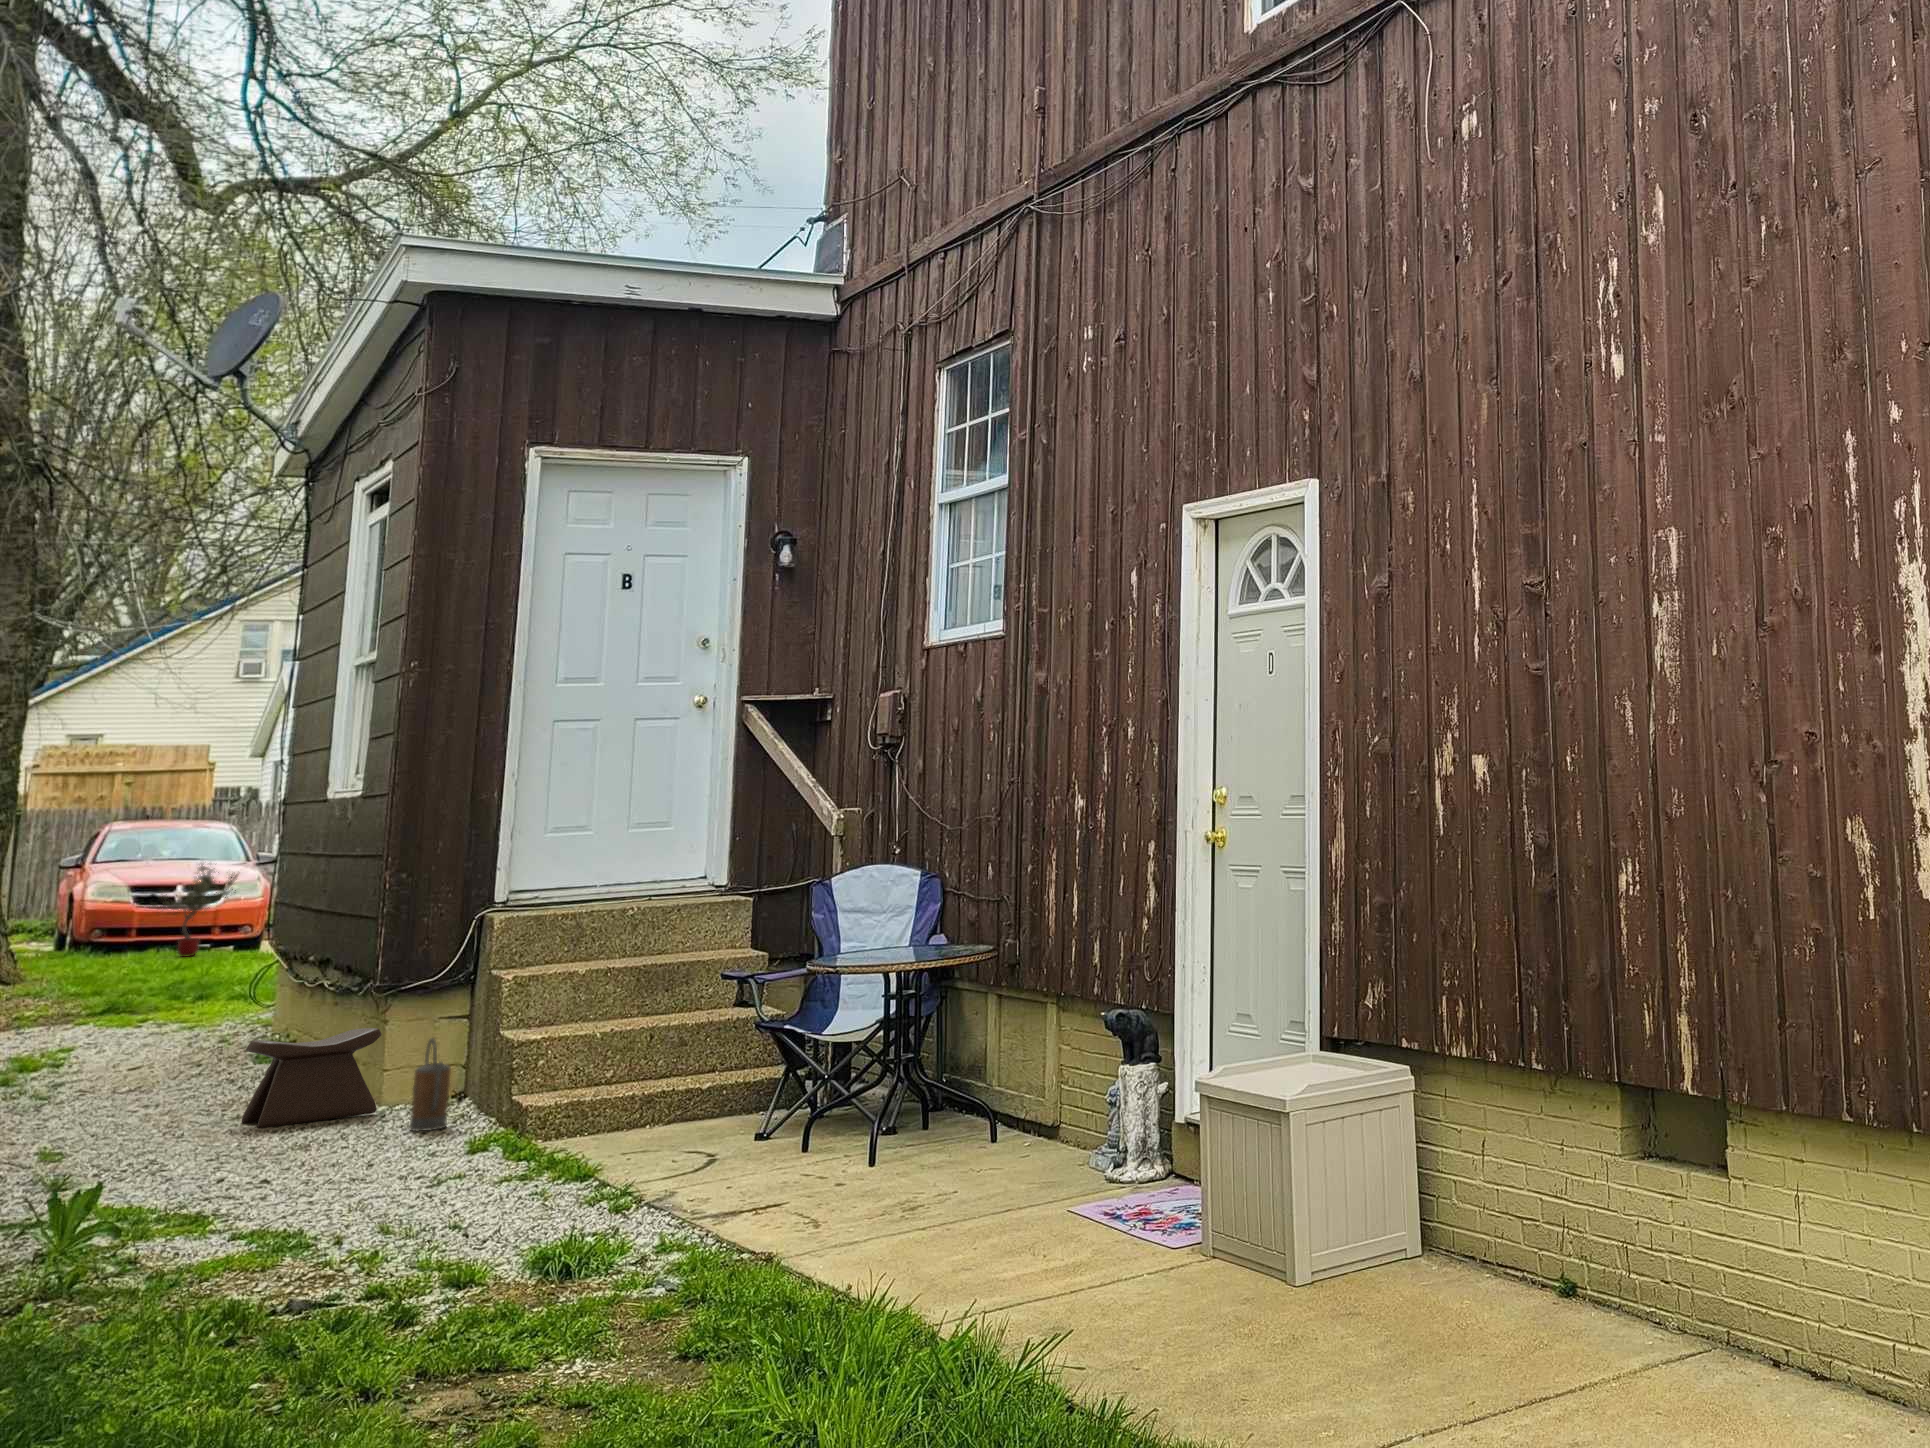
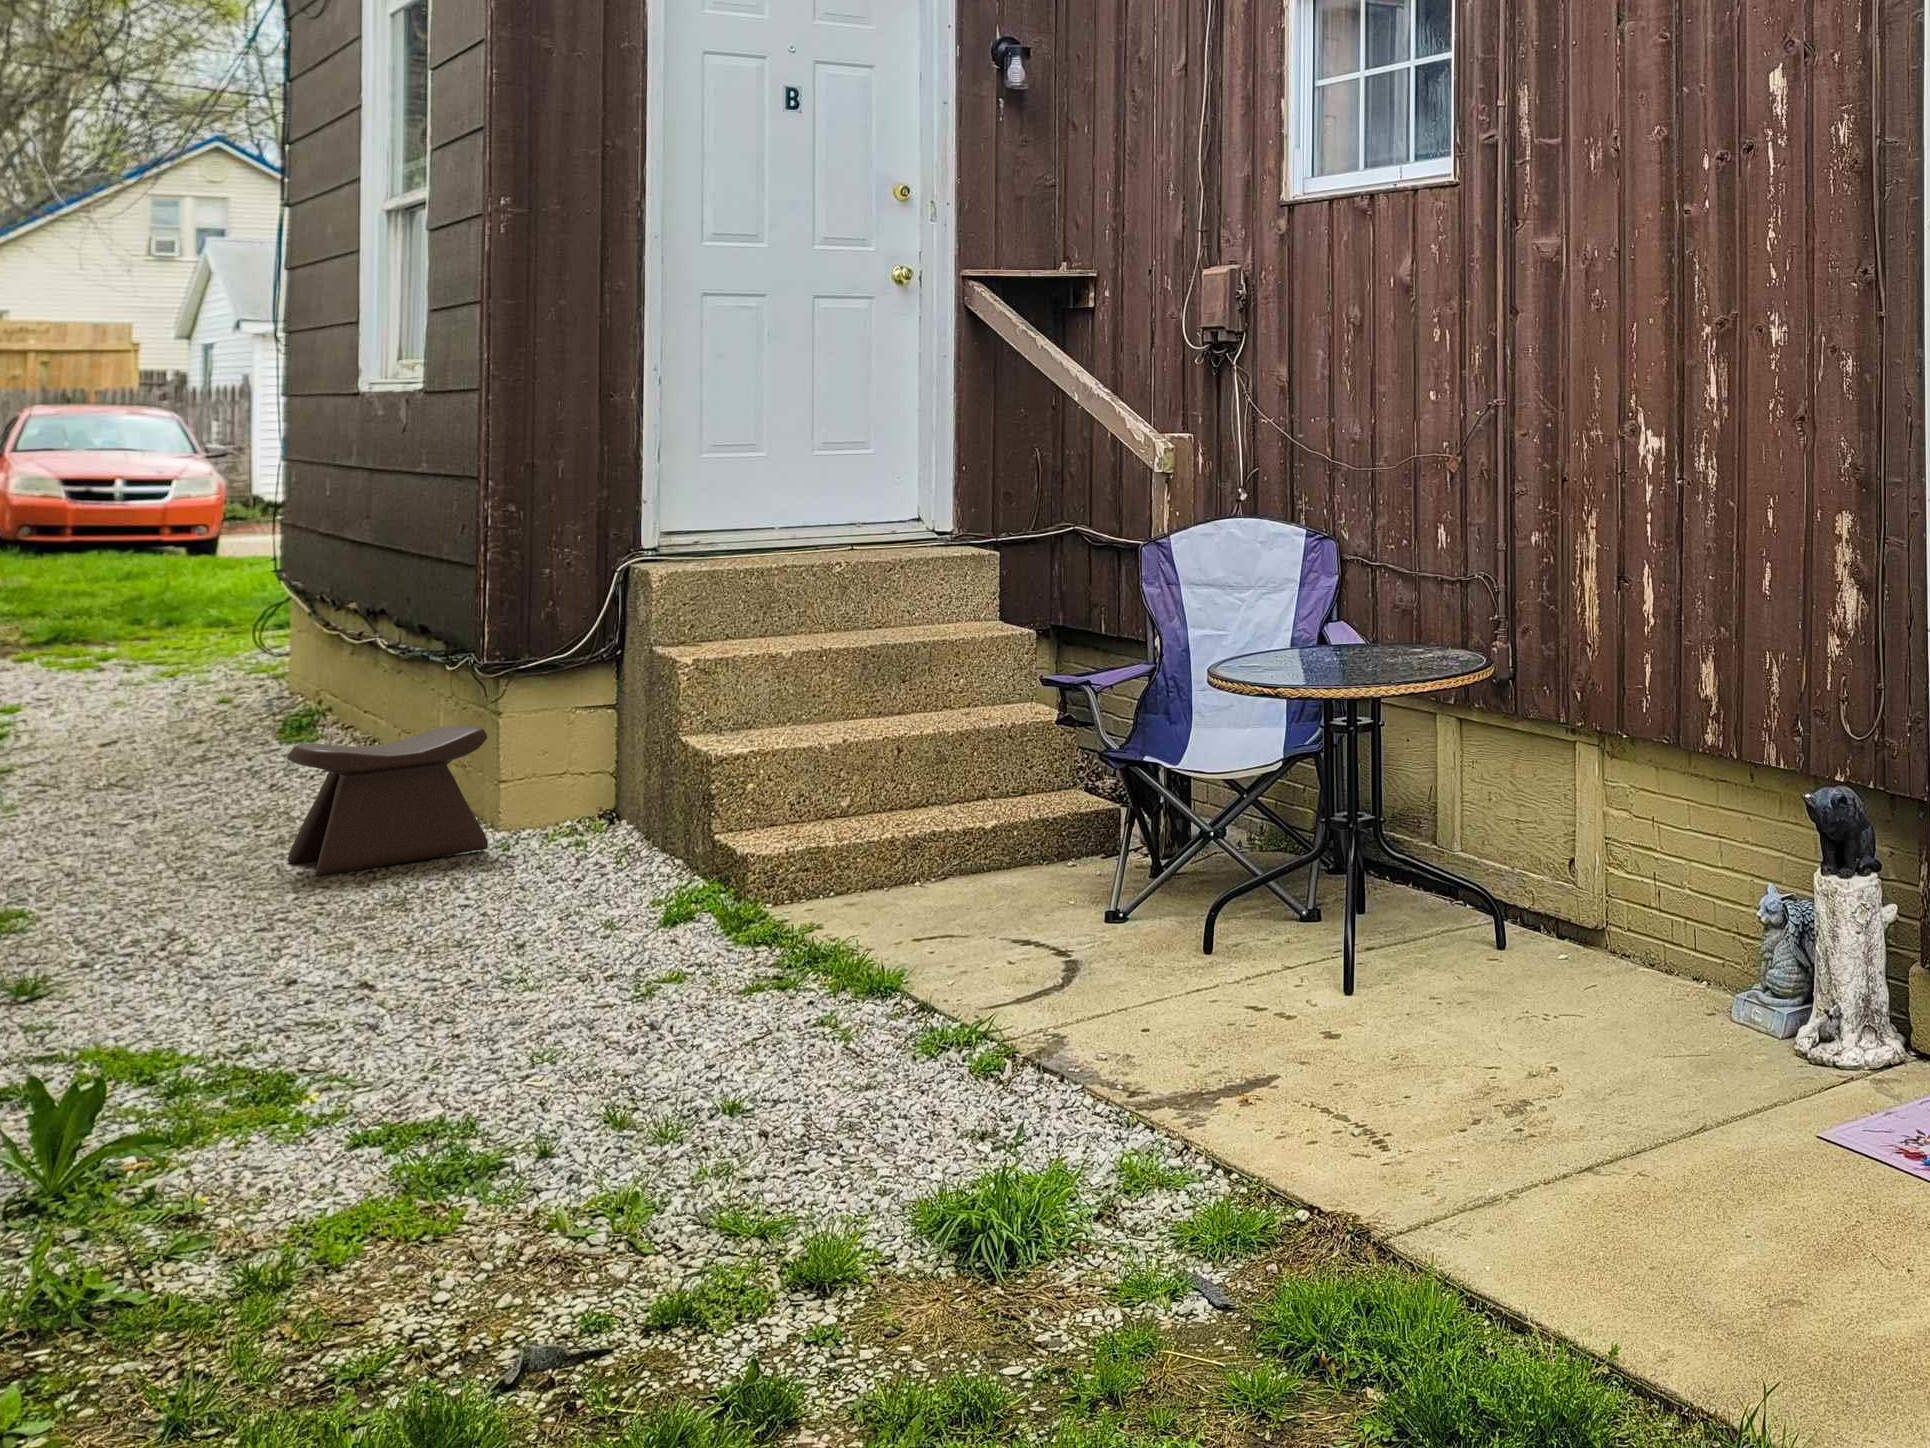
potted tree: present [149,864,237,957] -> none [86,453,194,563]
watering can: present [410,1038,451,1131] -> none [555,752,612,892]

